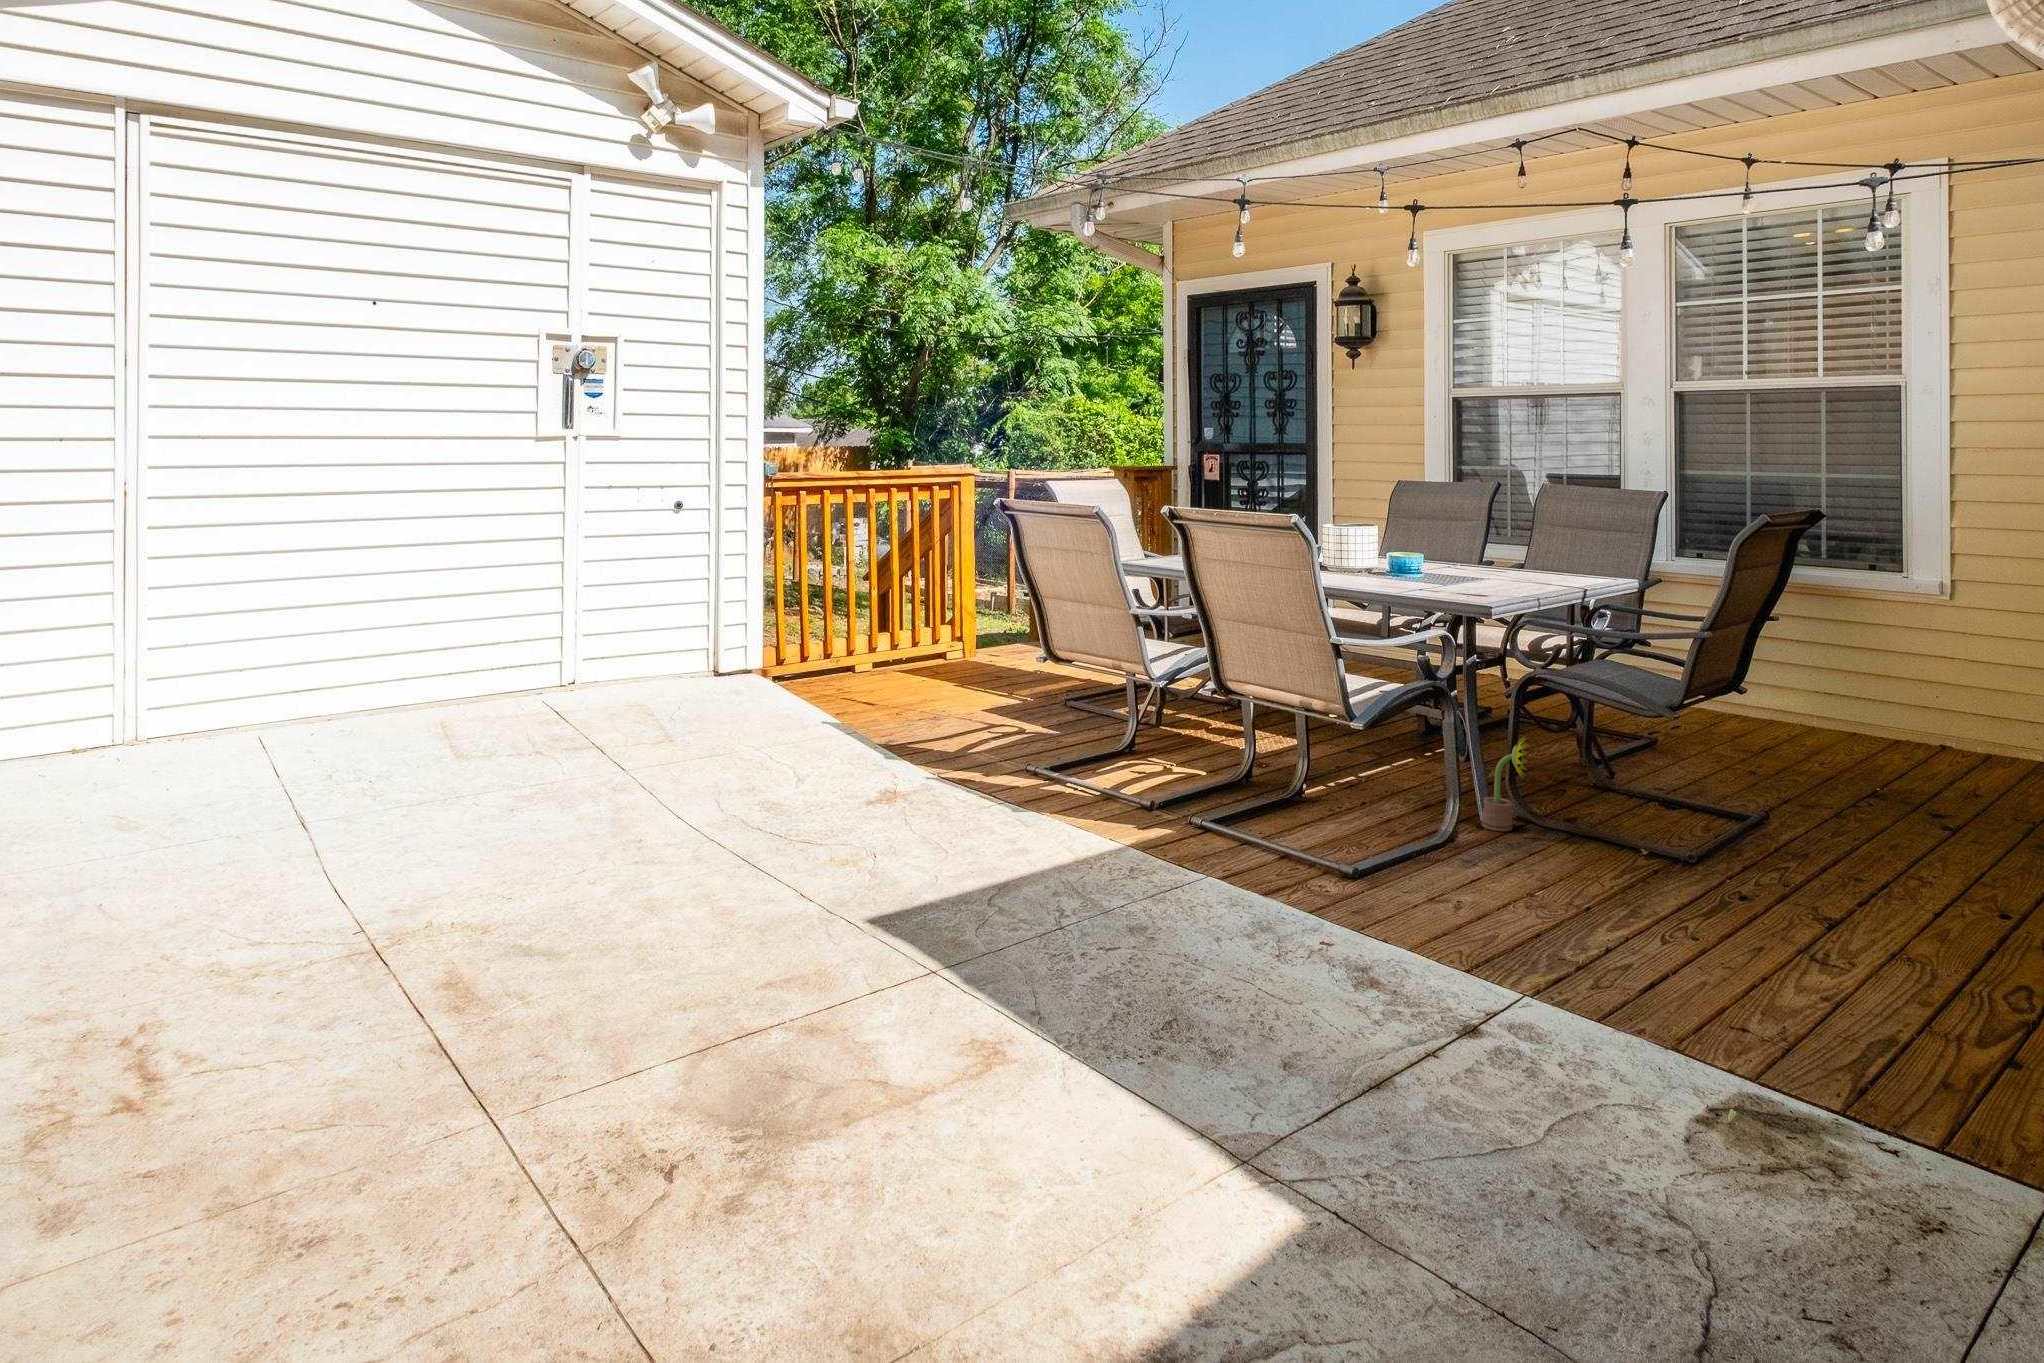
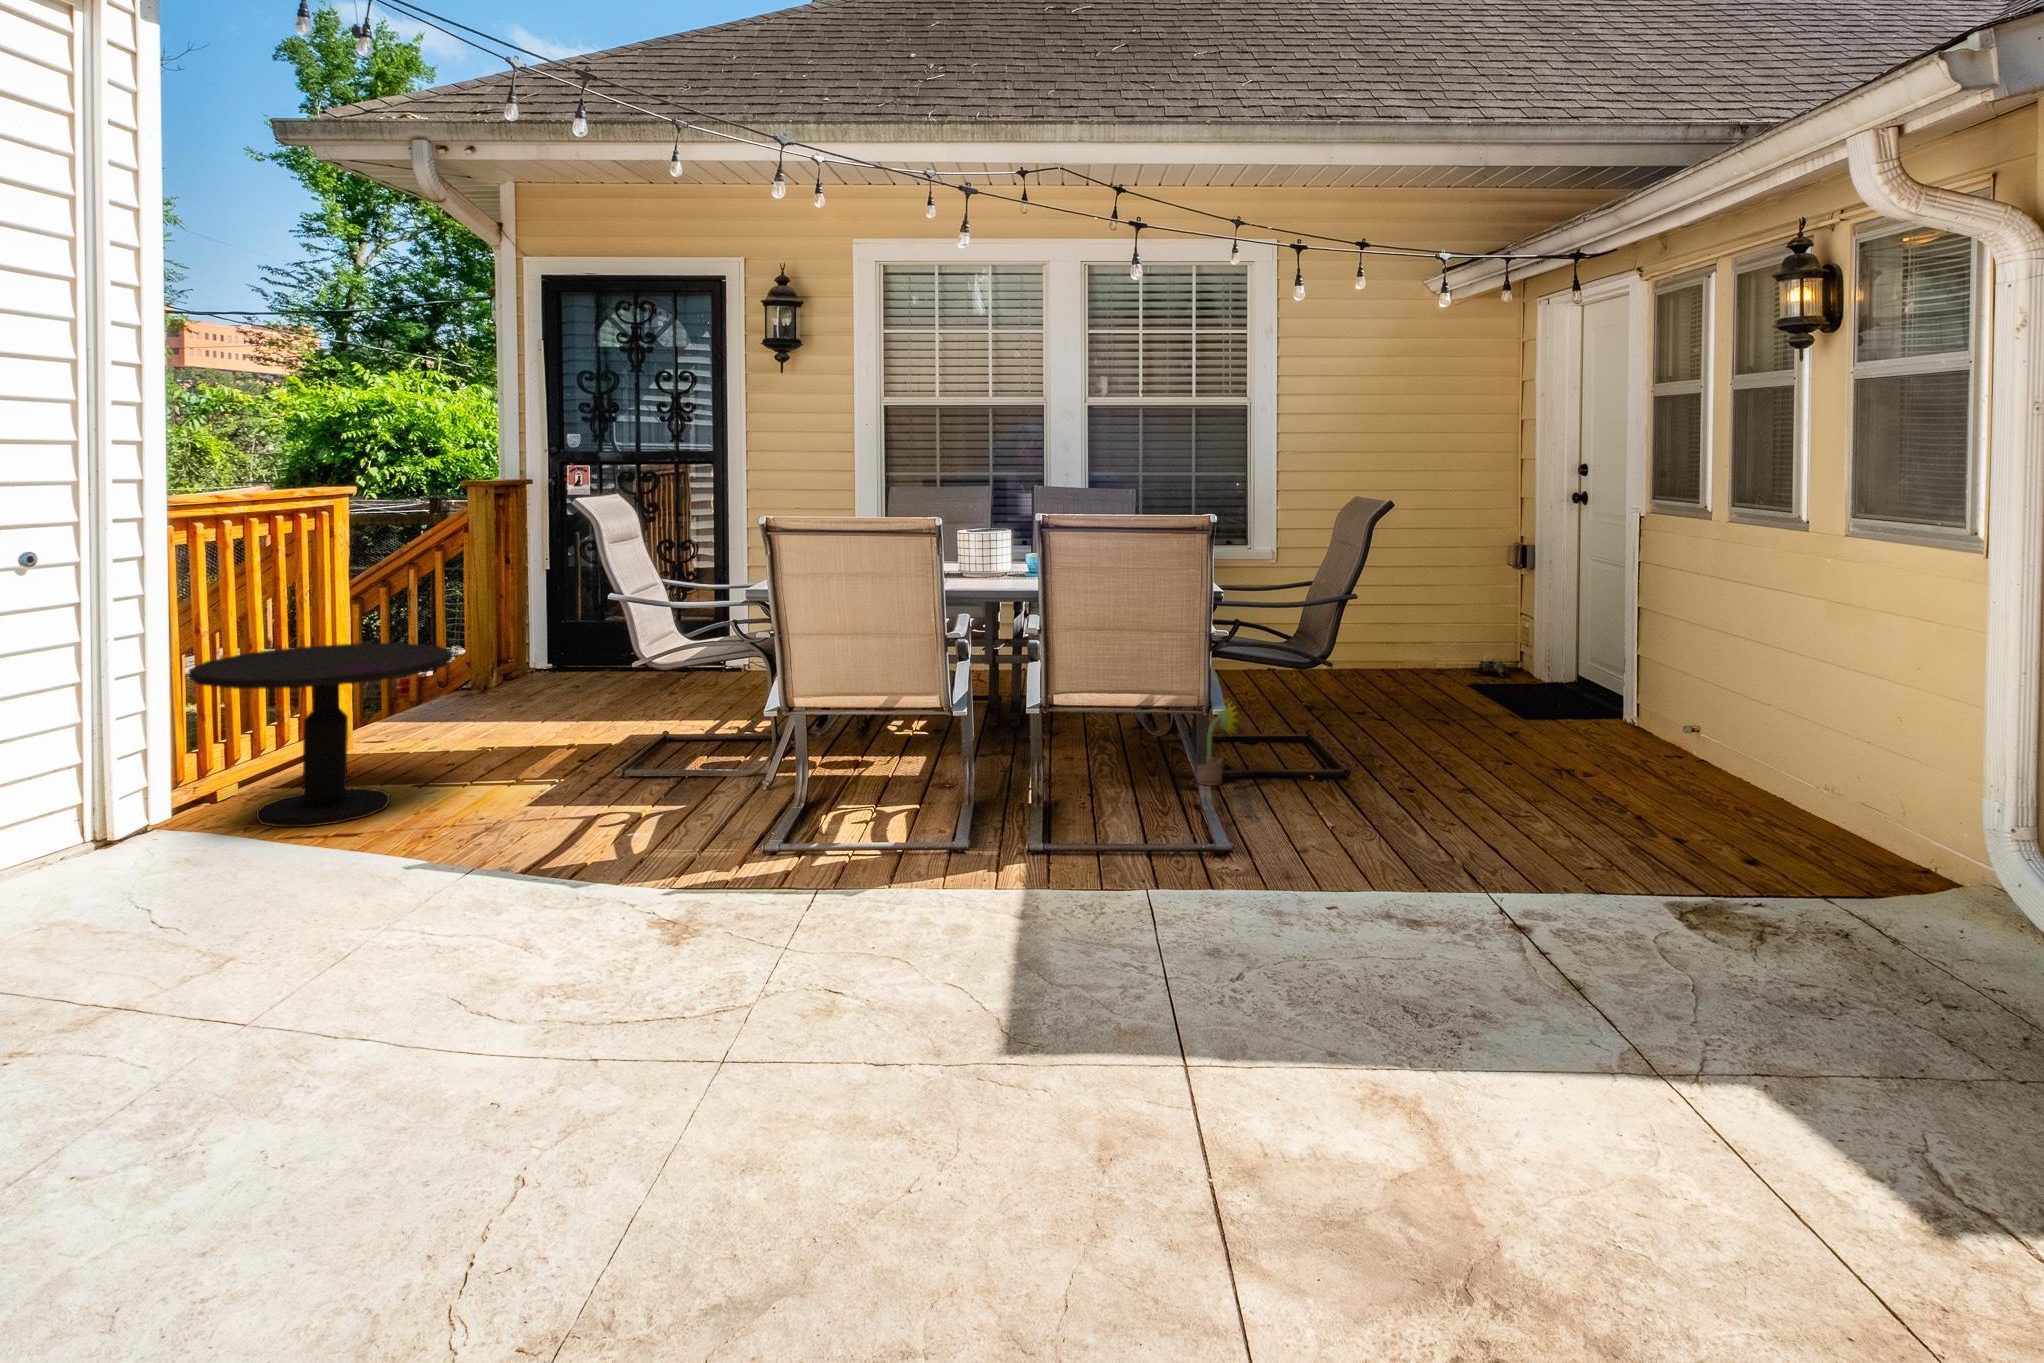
side table: none [809,573,960,690] -> present [189,643,453,827]

